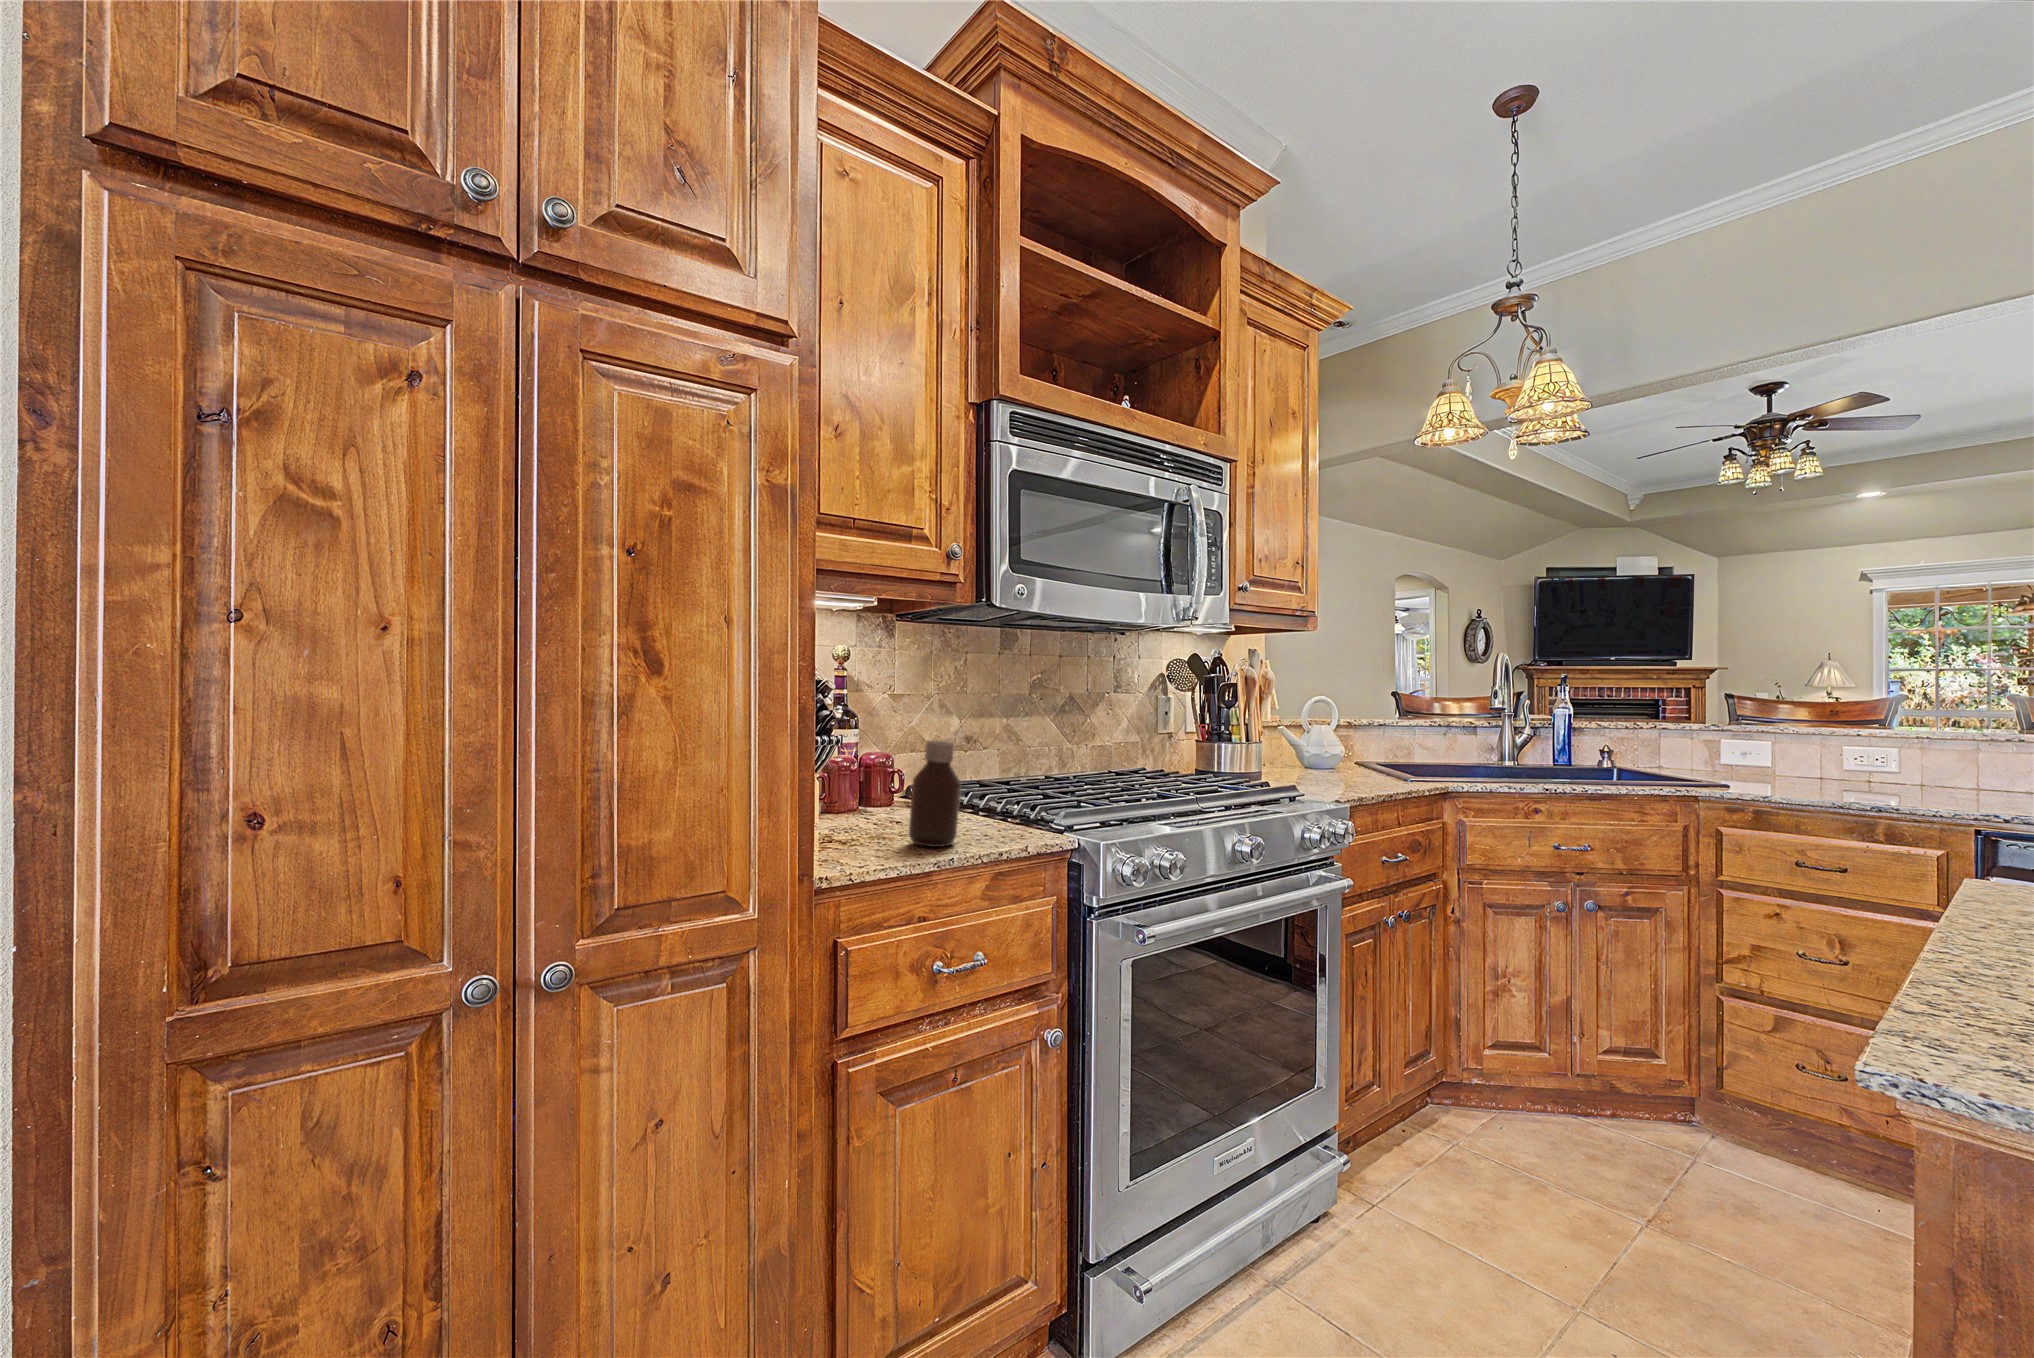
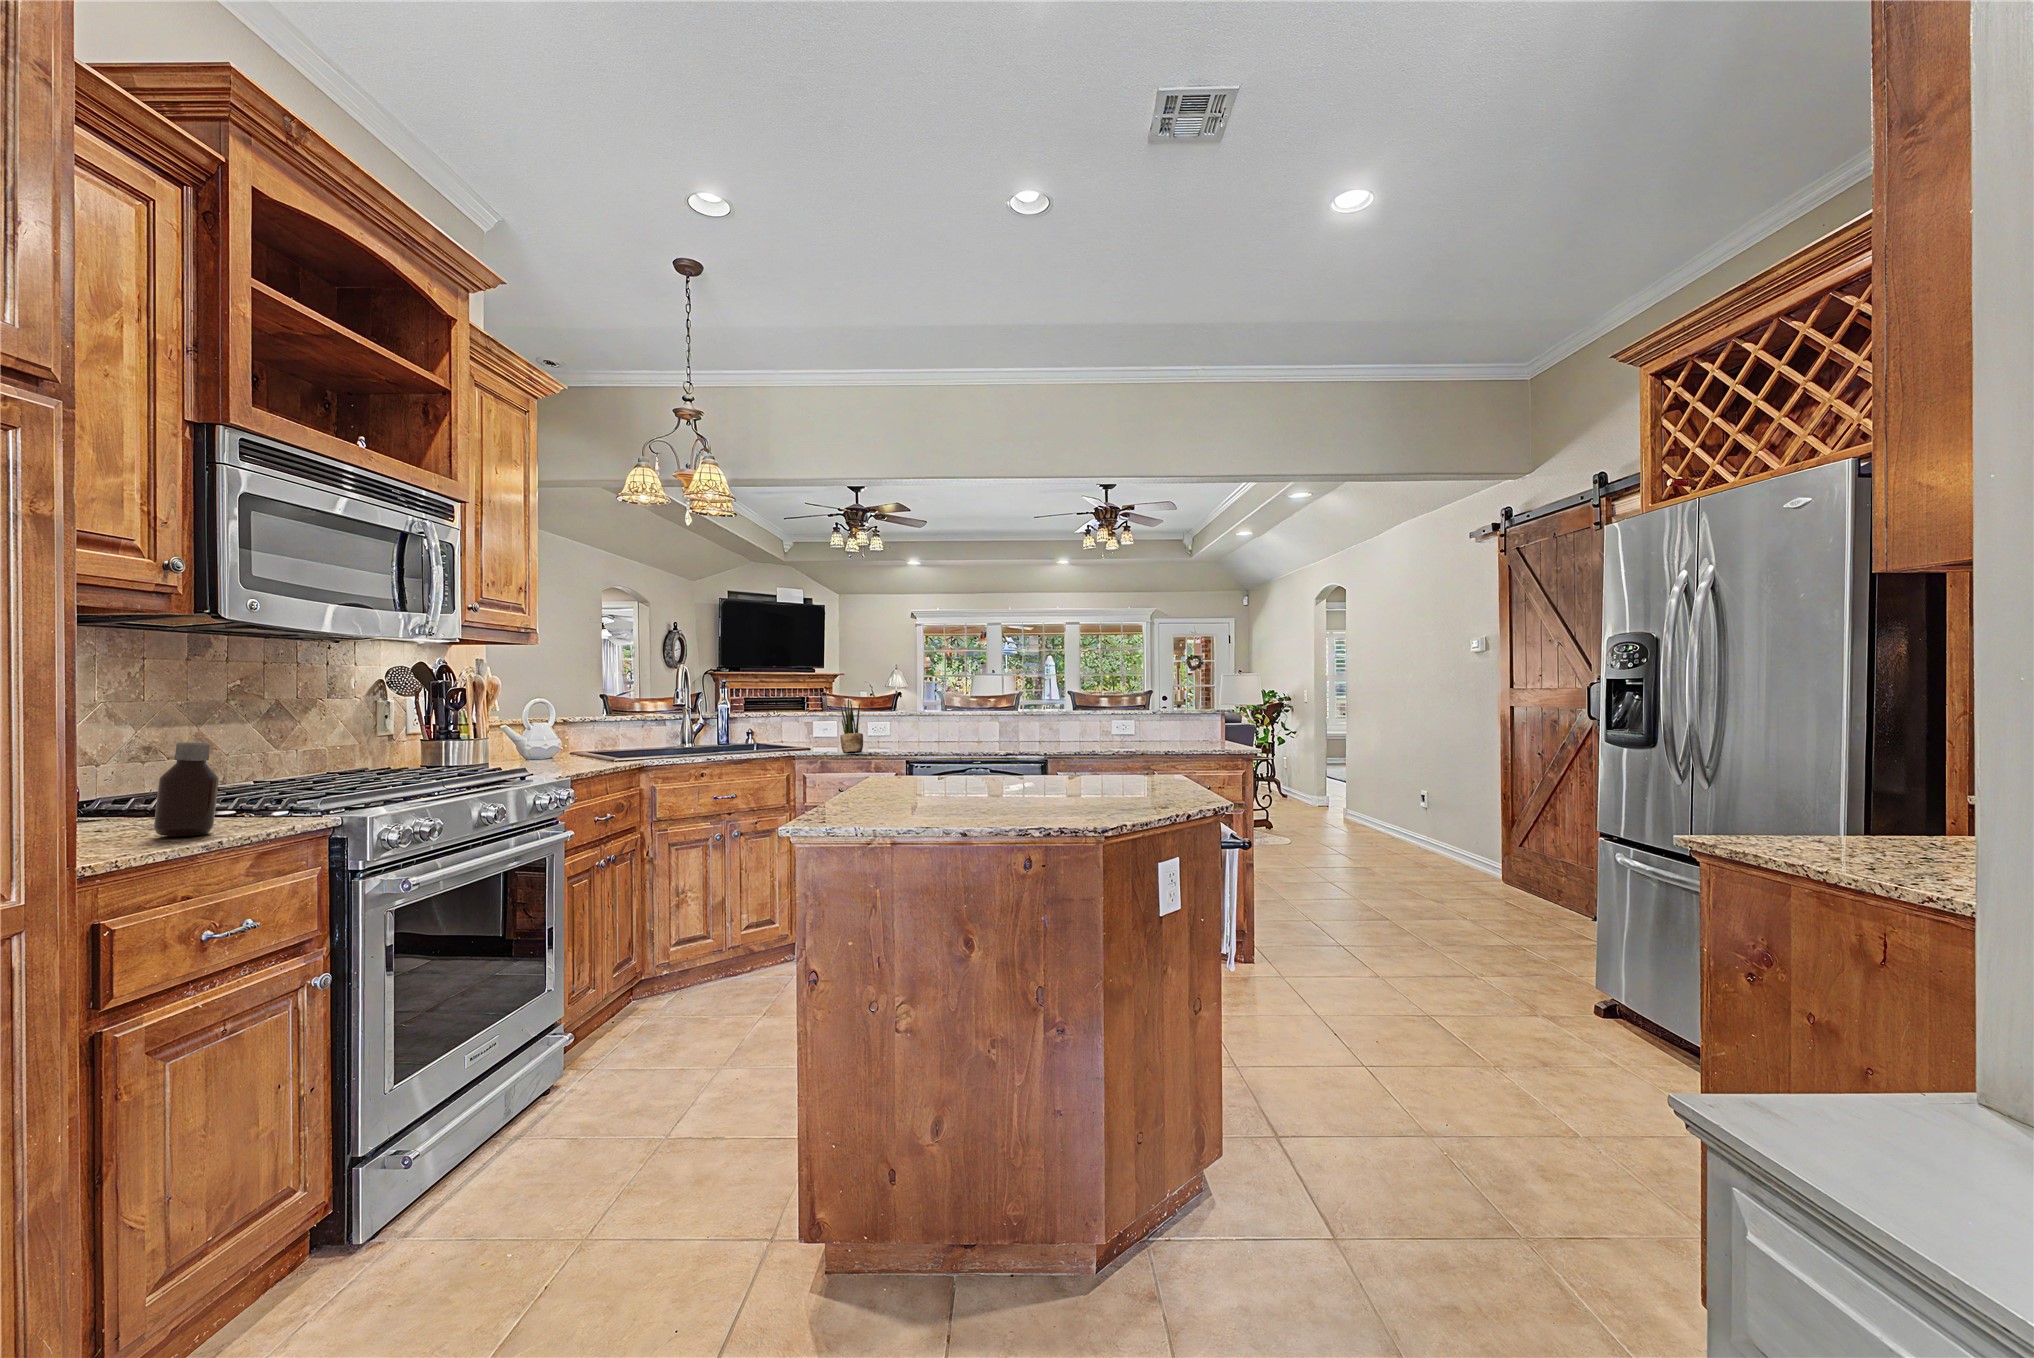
potted plant: none [1789,708,1841,803] -> present [840,699,863,754]

